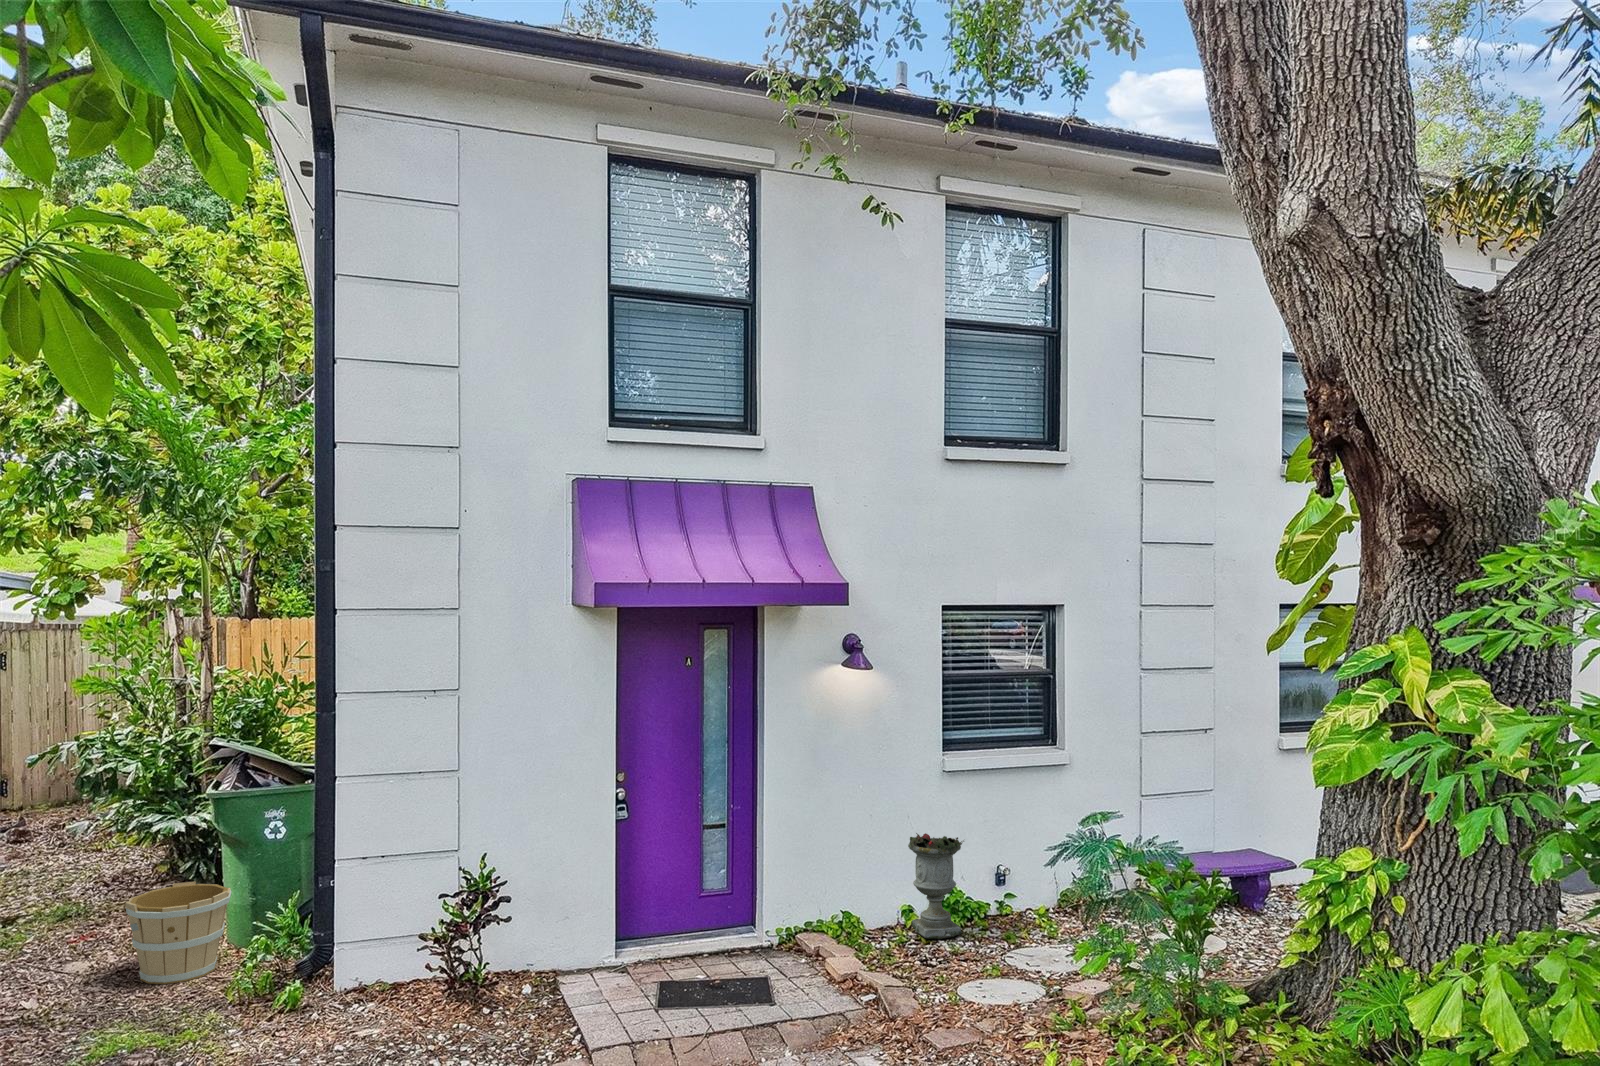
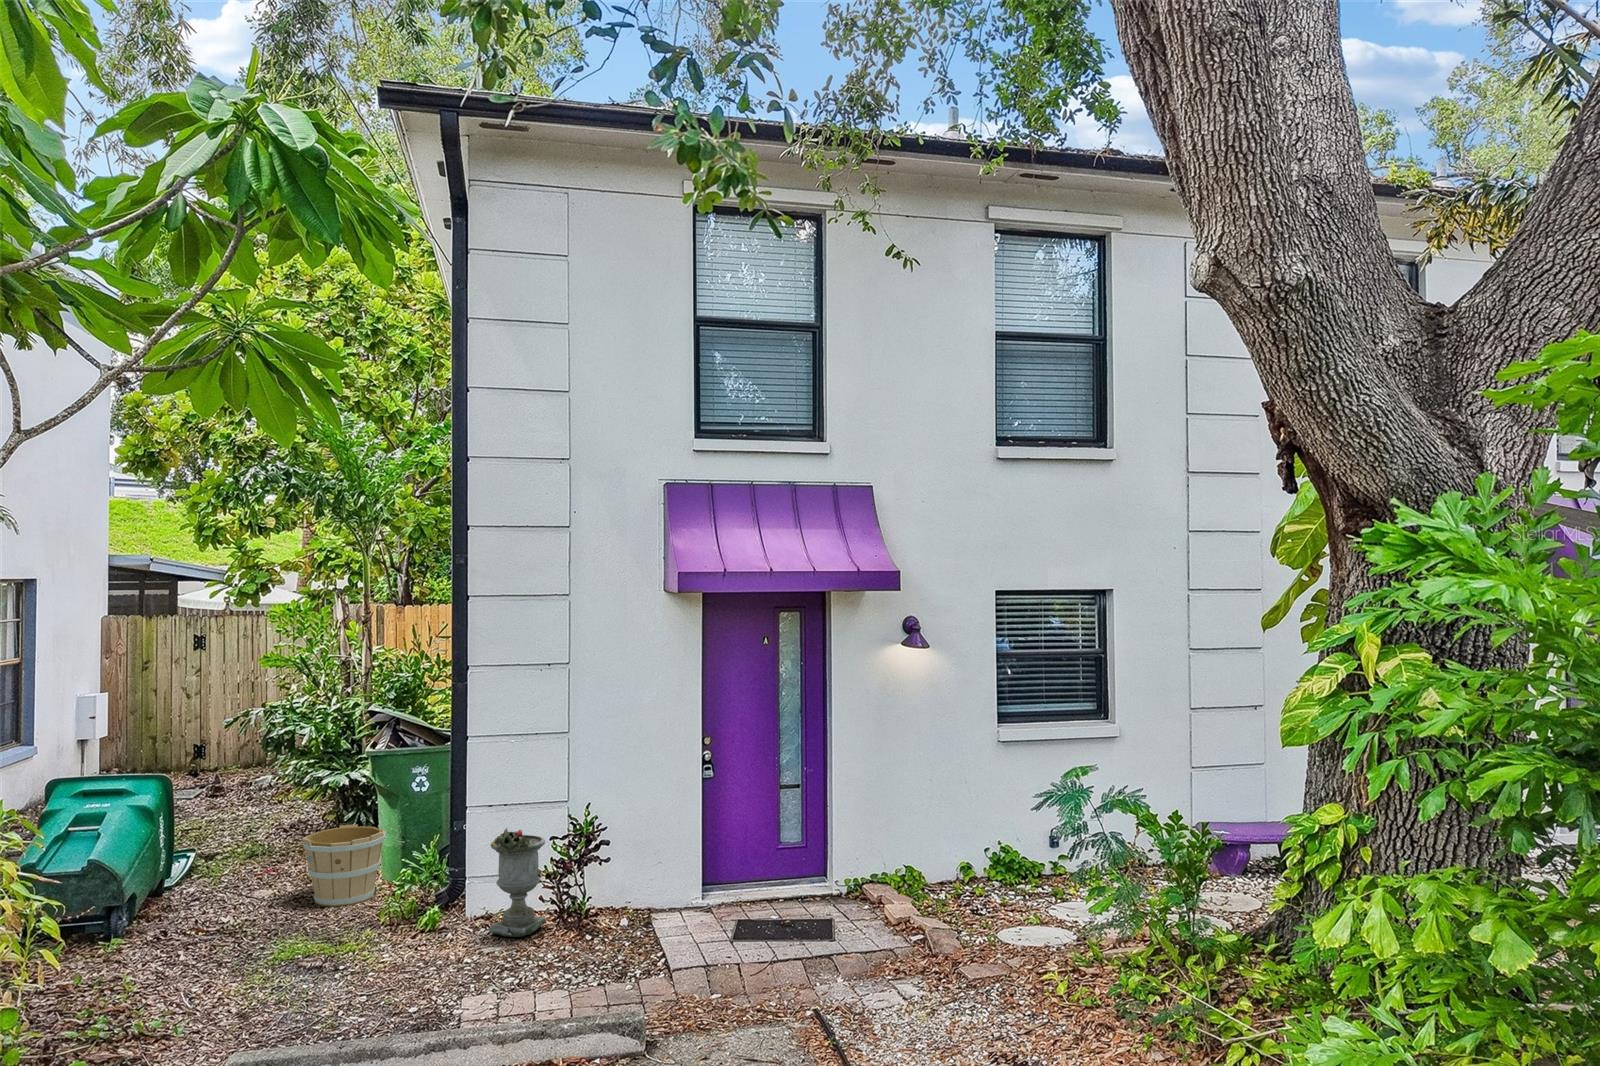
planter: present [908,833,964,939] -> present [489,828,546,937]

